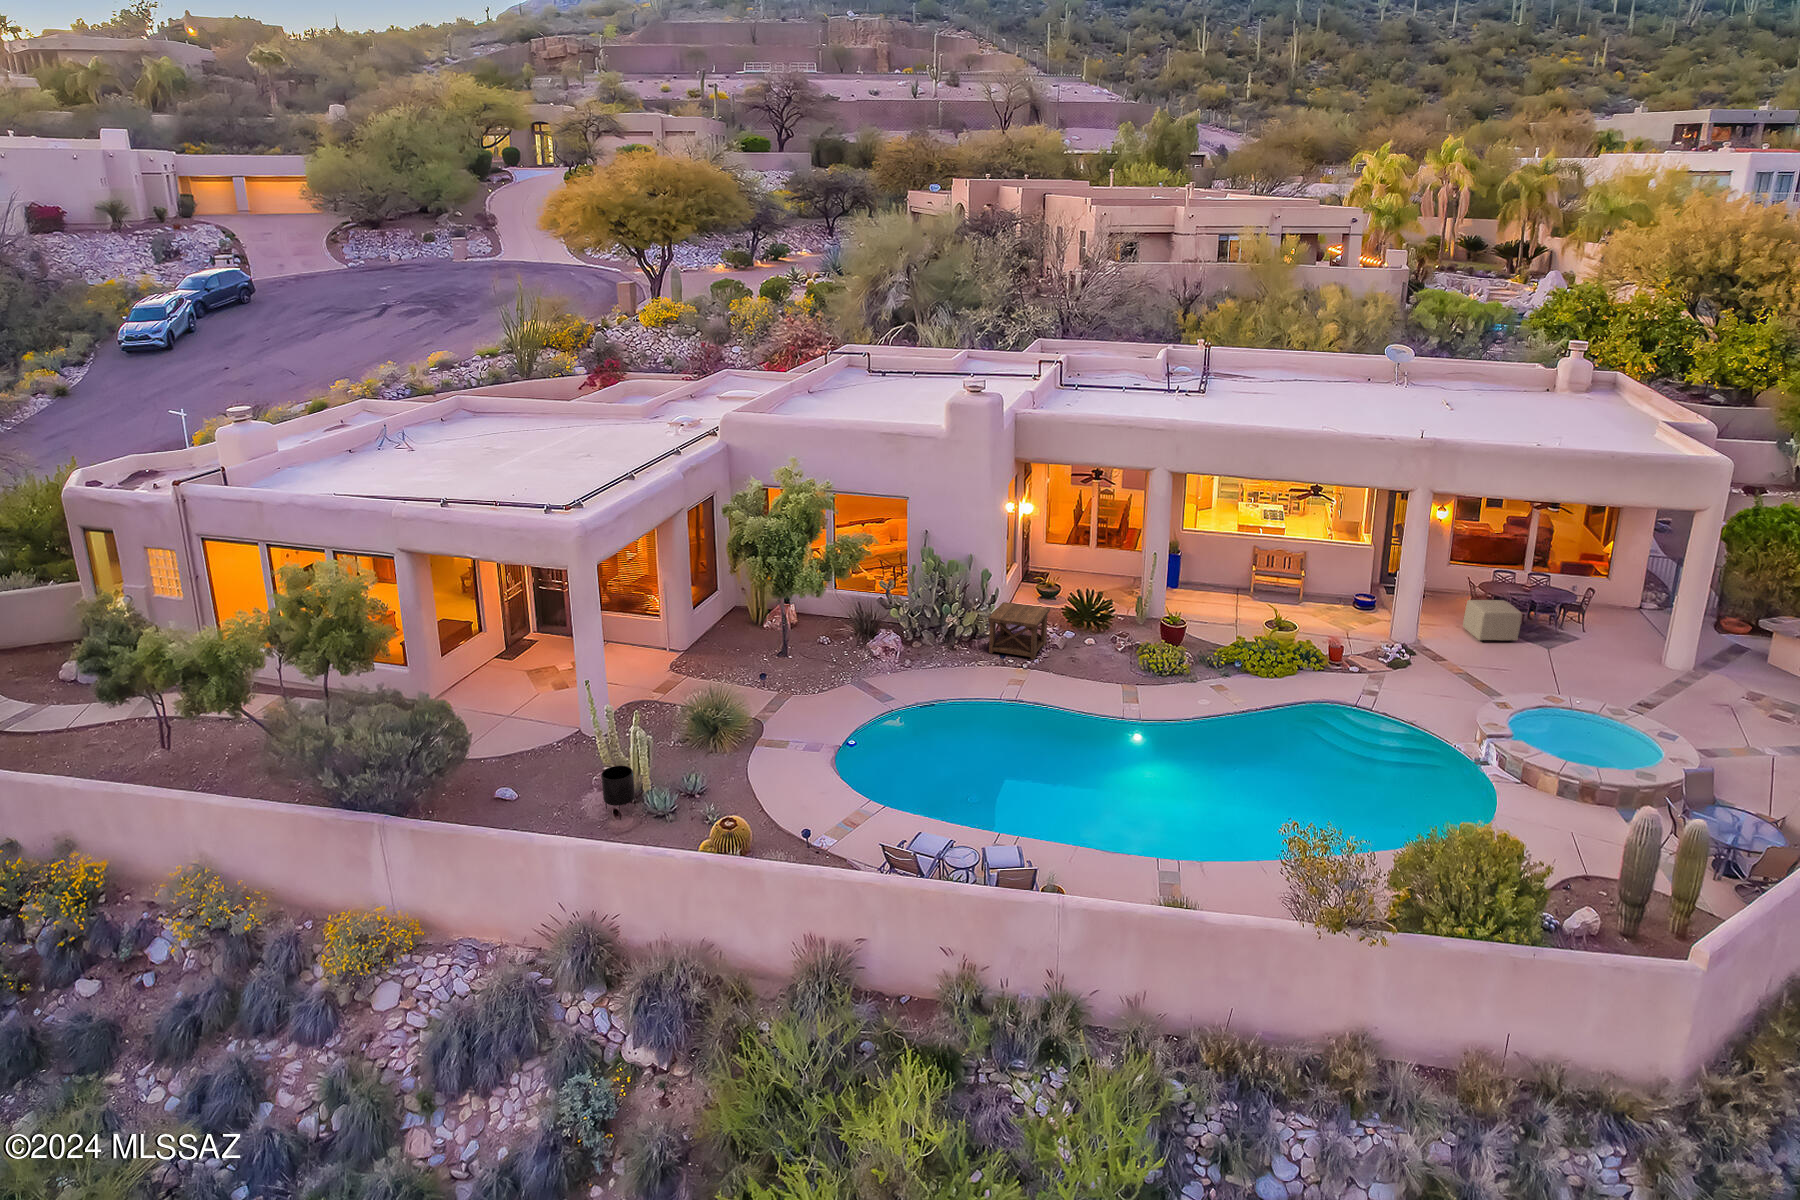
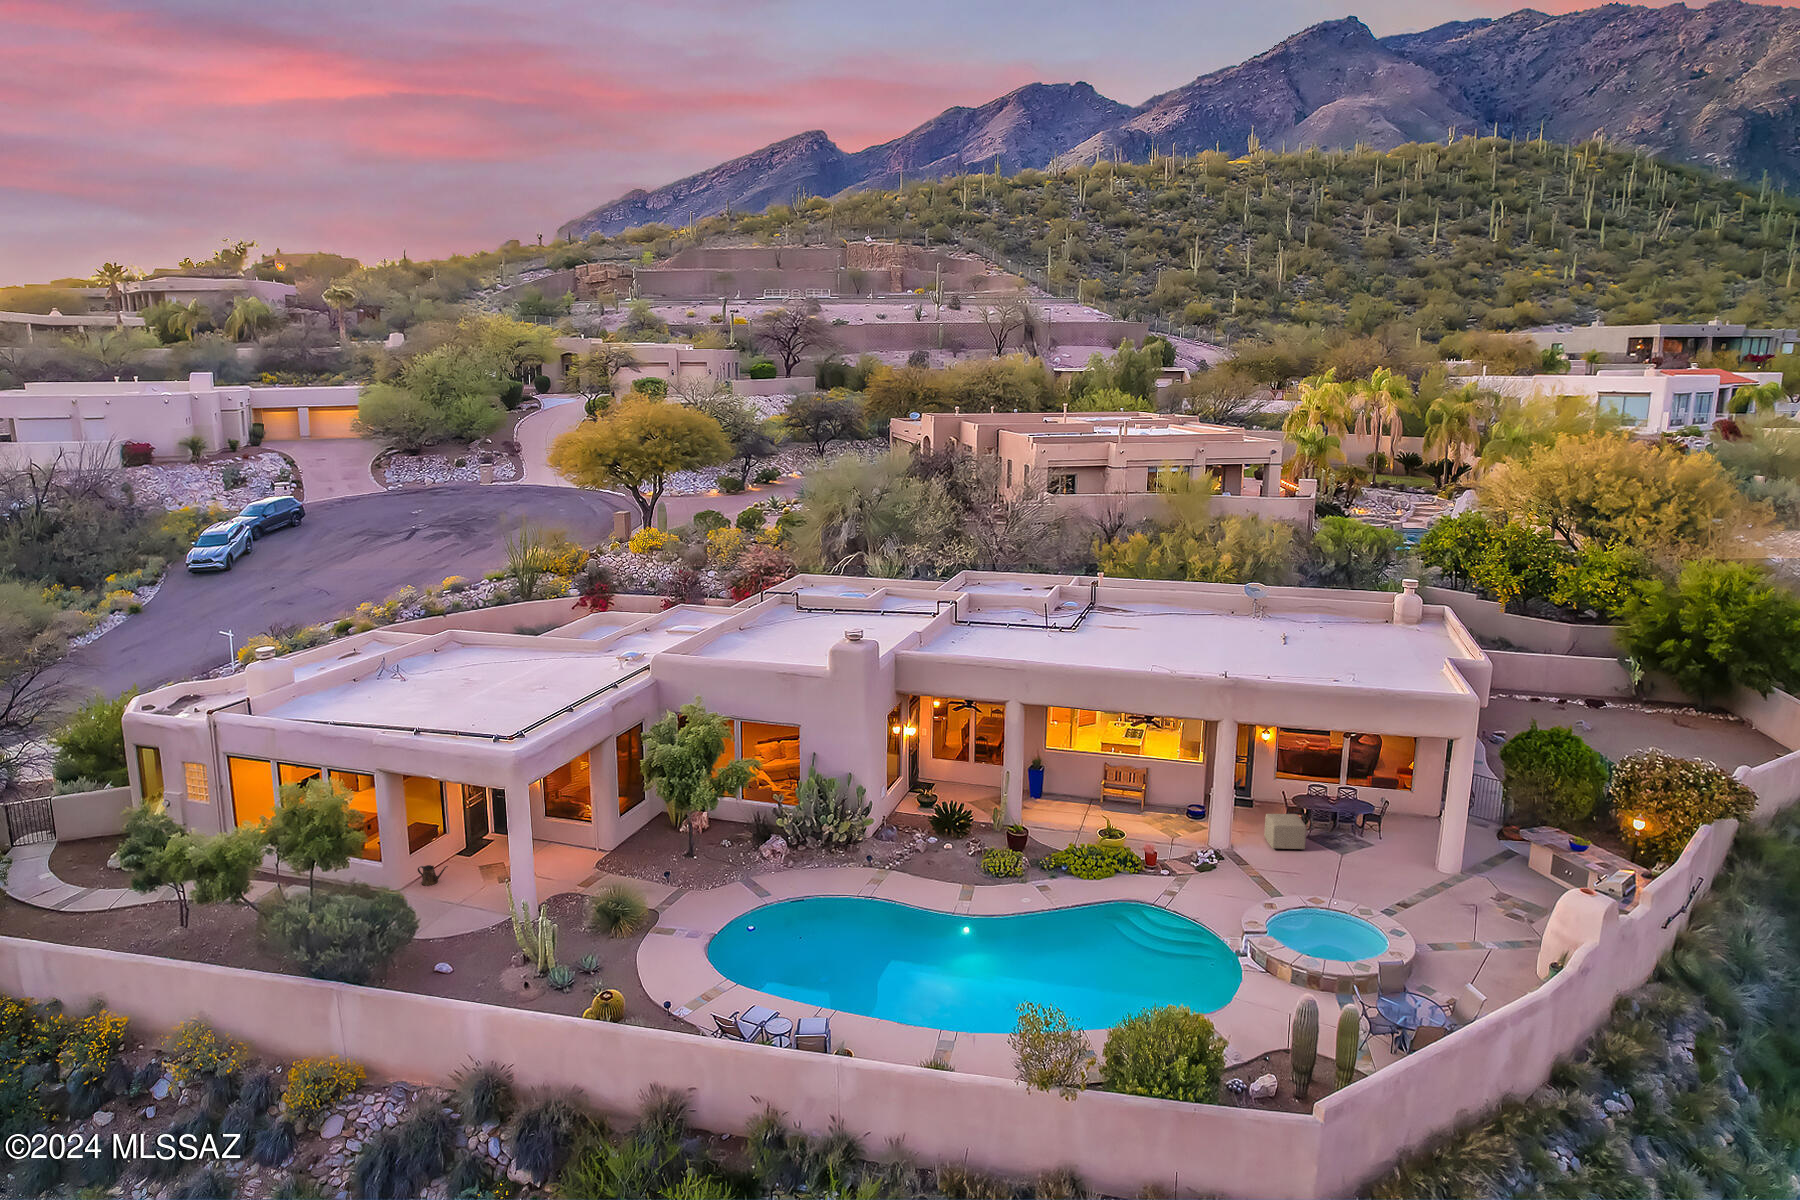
side table: present [988,602,1050,660] -> none [860,811,914,861]
watering can: none [452,671,490,696] -> present [418,865,448,886]
planter: present [601,766,636,820] -> none [515,945,542,990]

